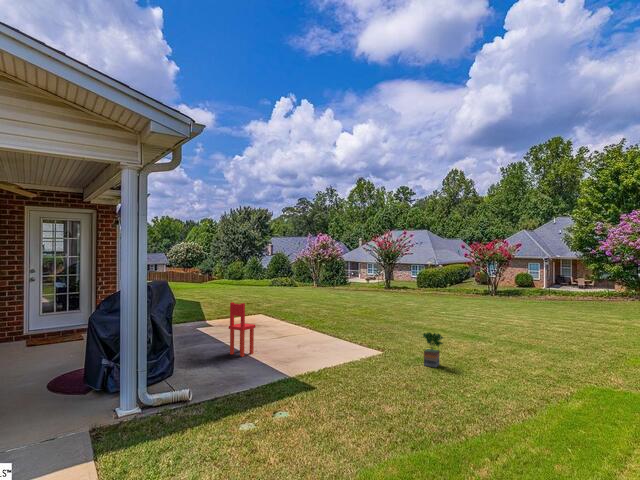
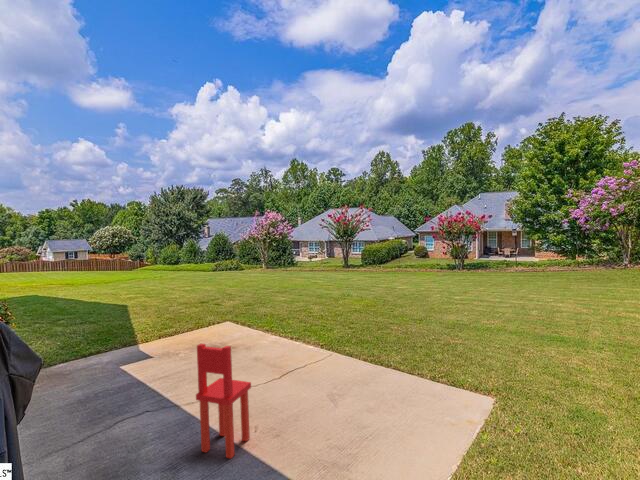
potted tree: present [423,333,443,368] -> none [560,368,614,436]

